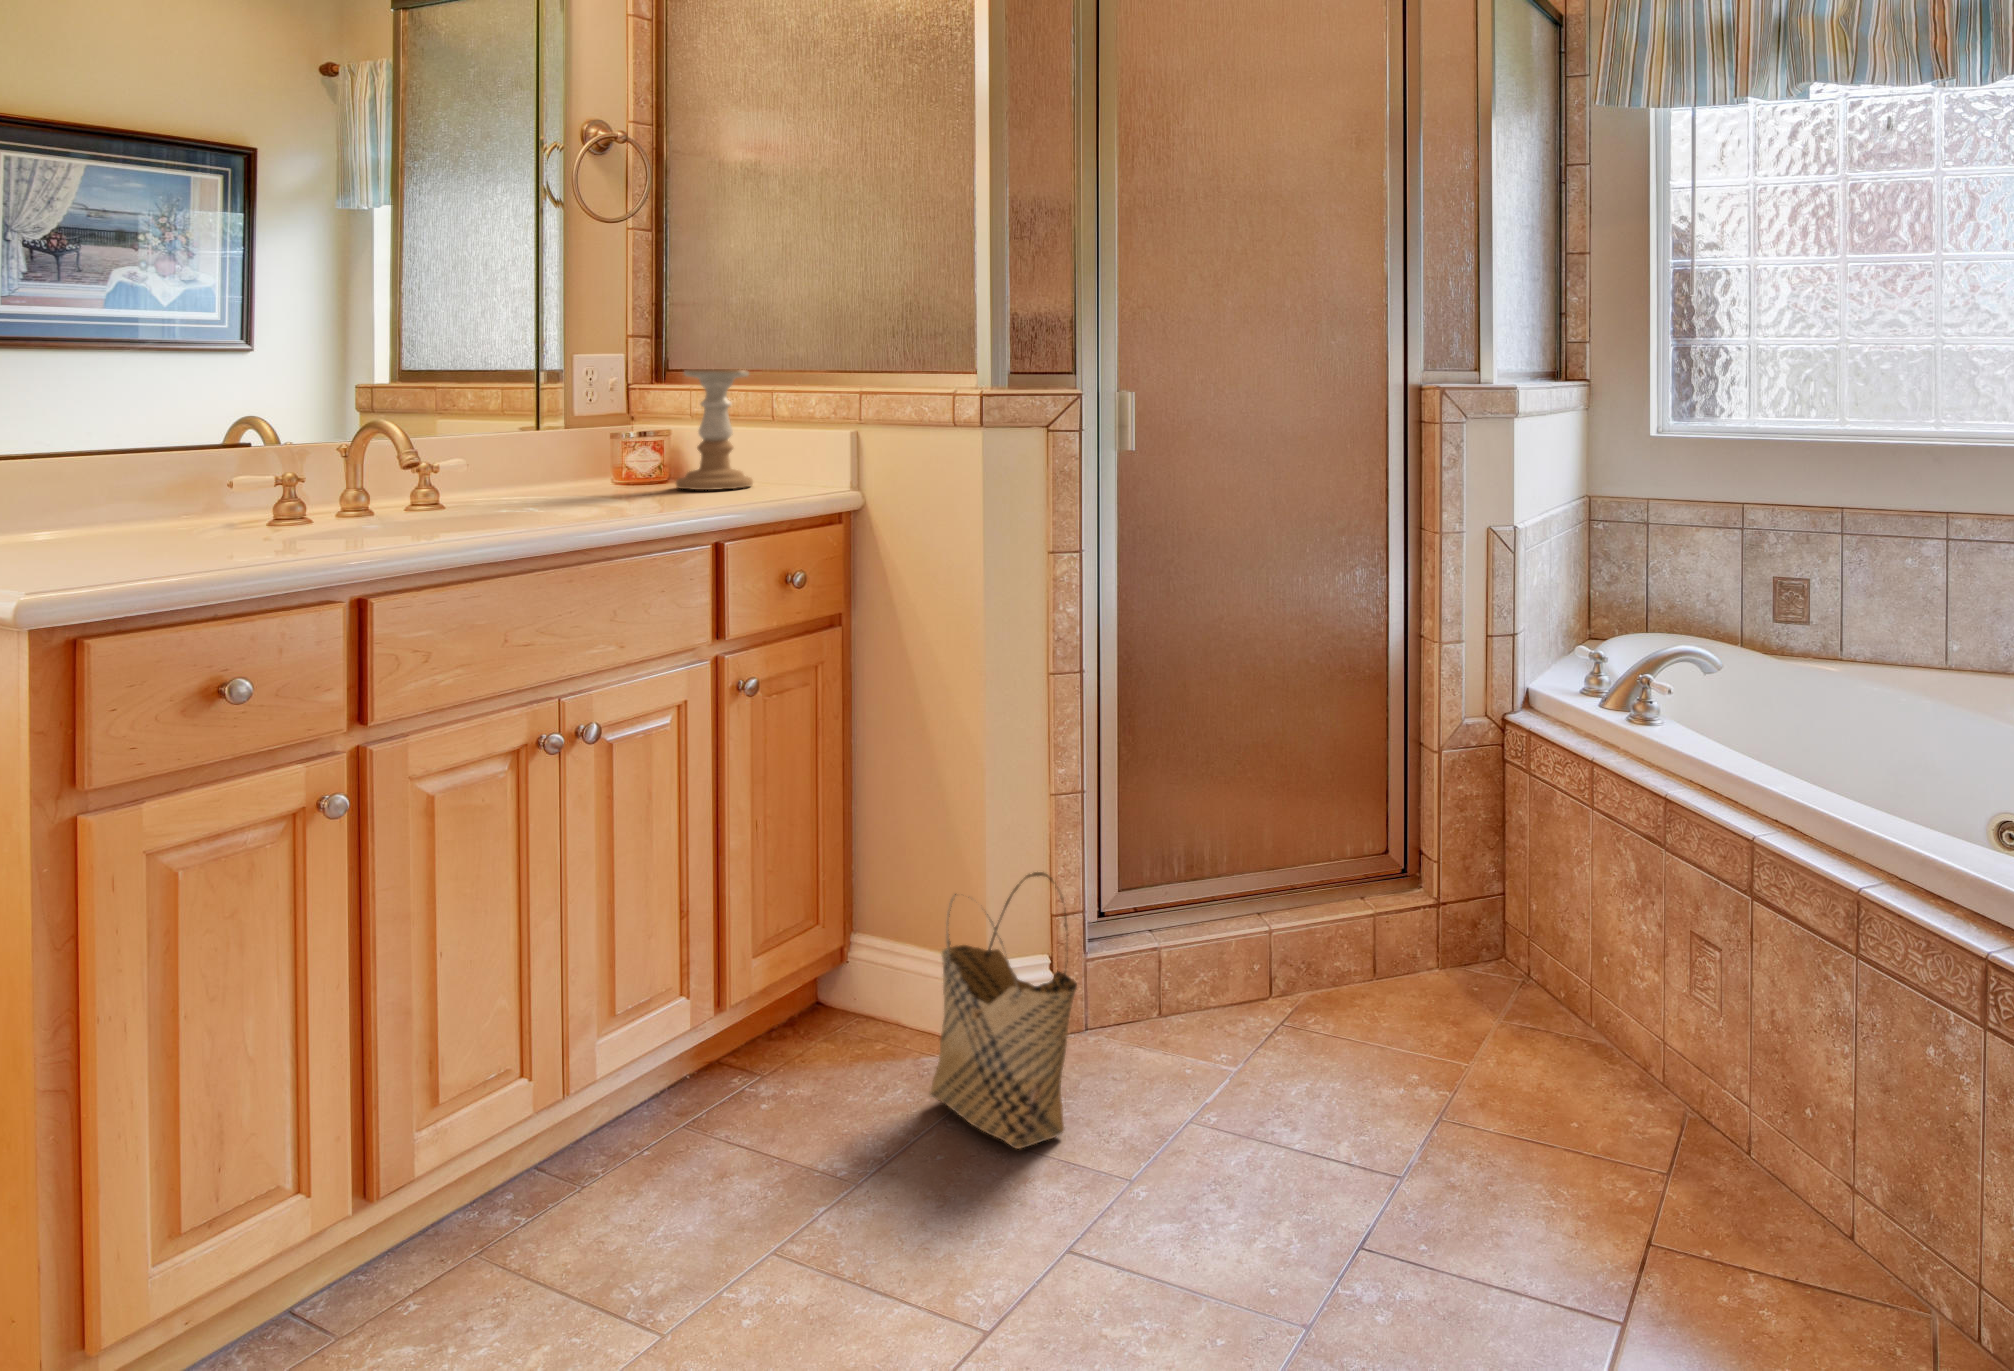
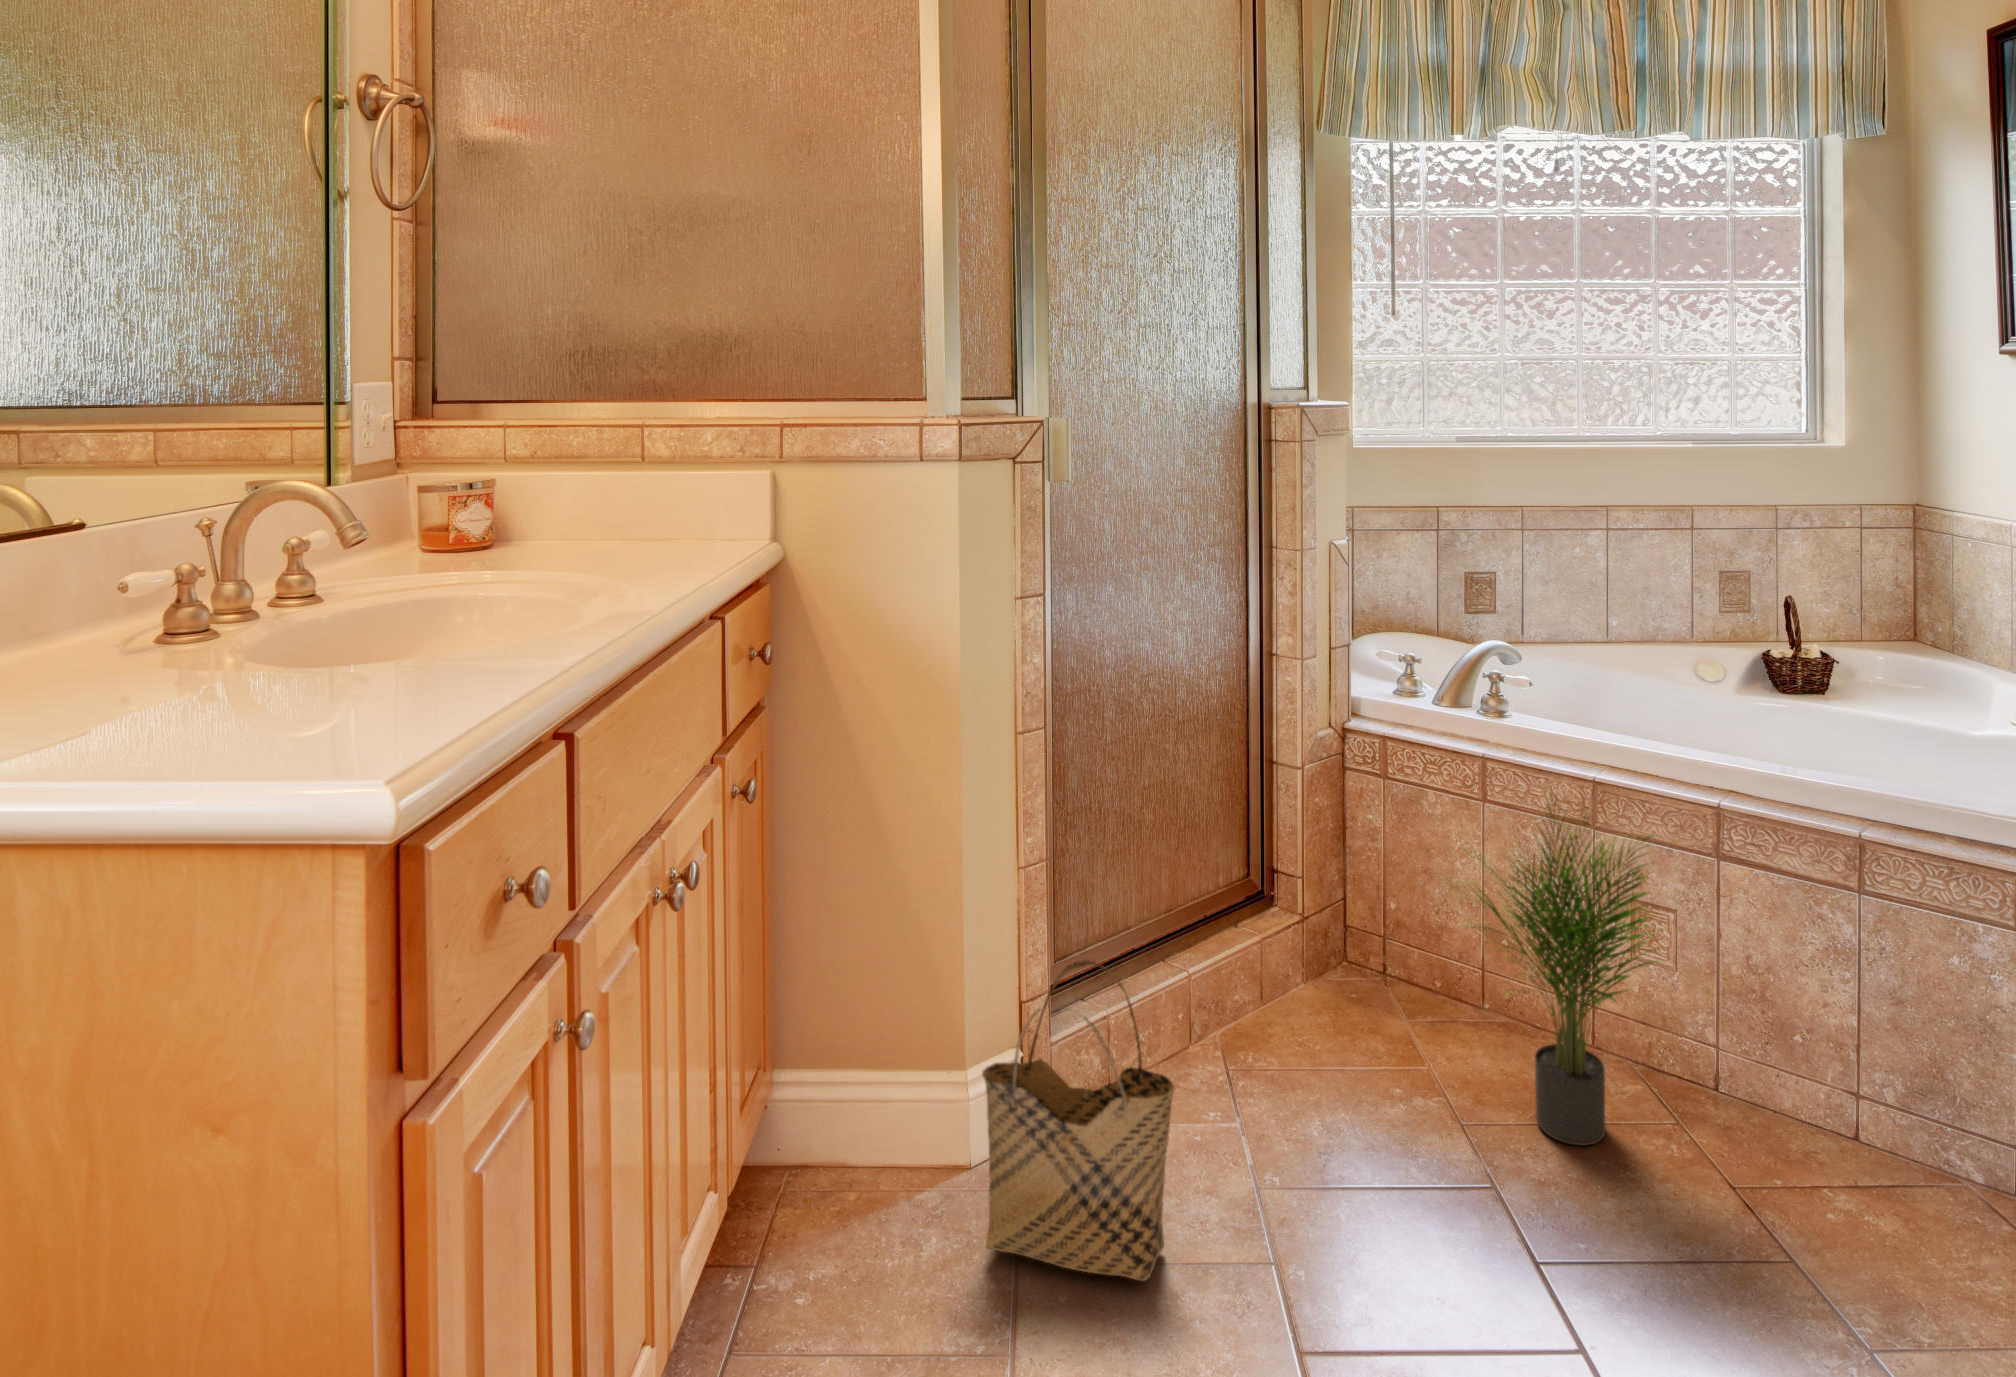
candle holder: present [676,370,753,490] -> none [548,407,645,562]
potted plant: none [1442,797,1653,1170] -> present [1467,802,1658,1146]

